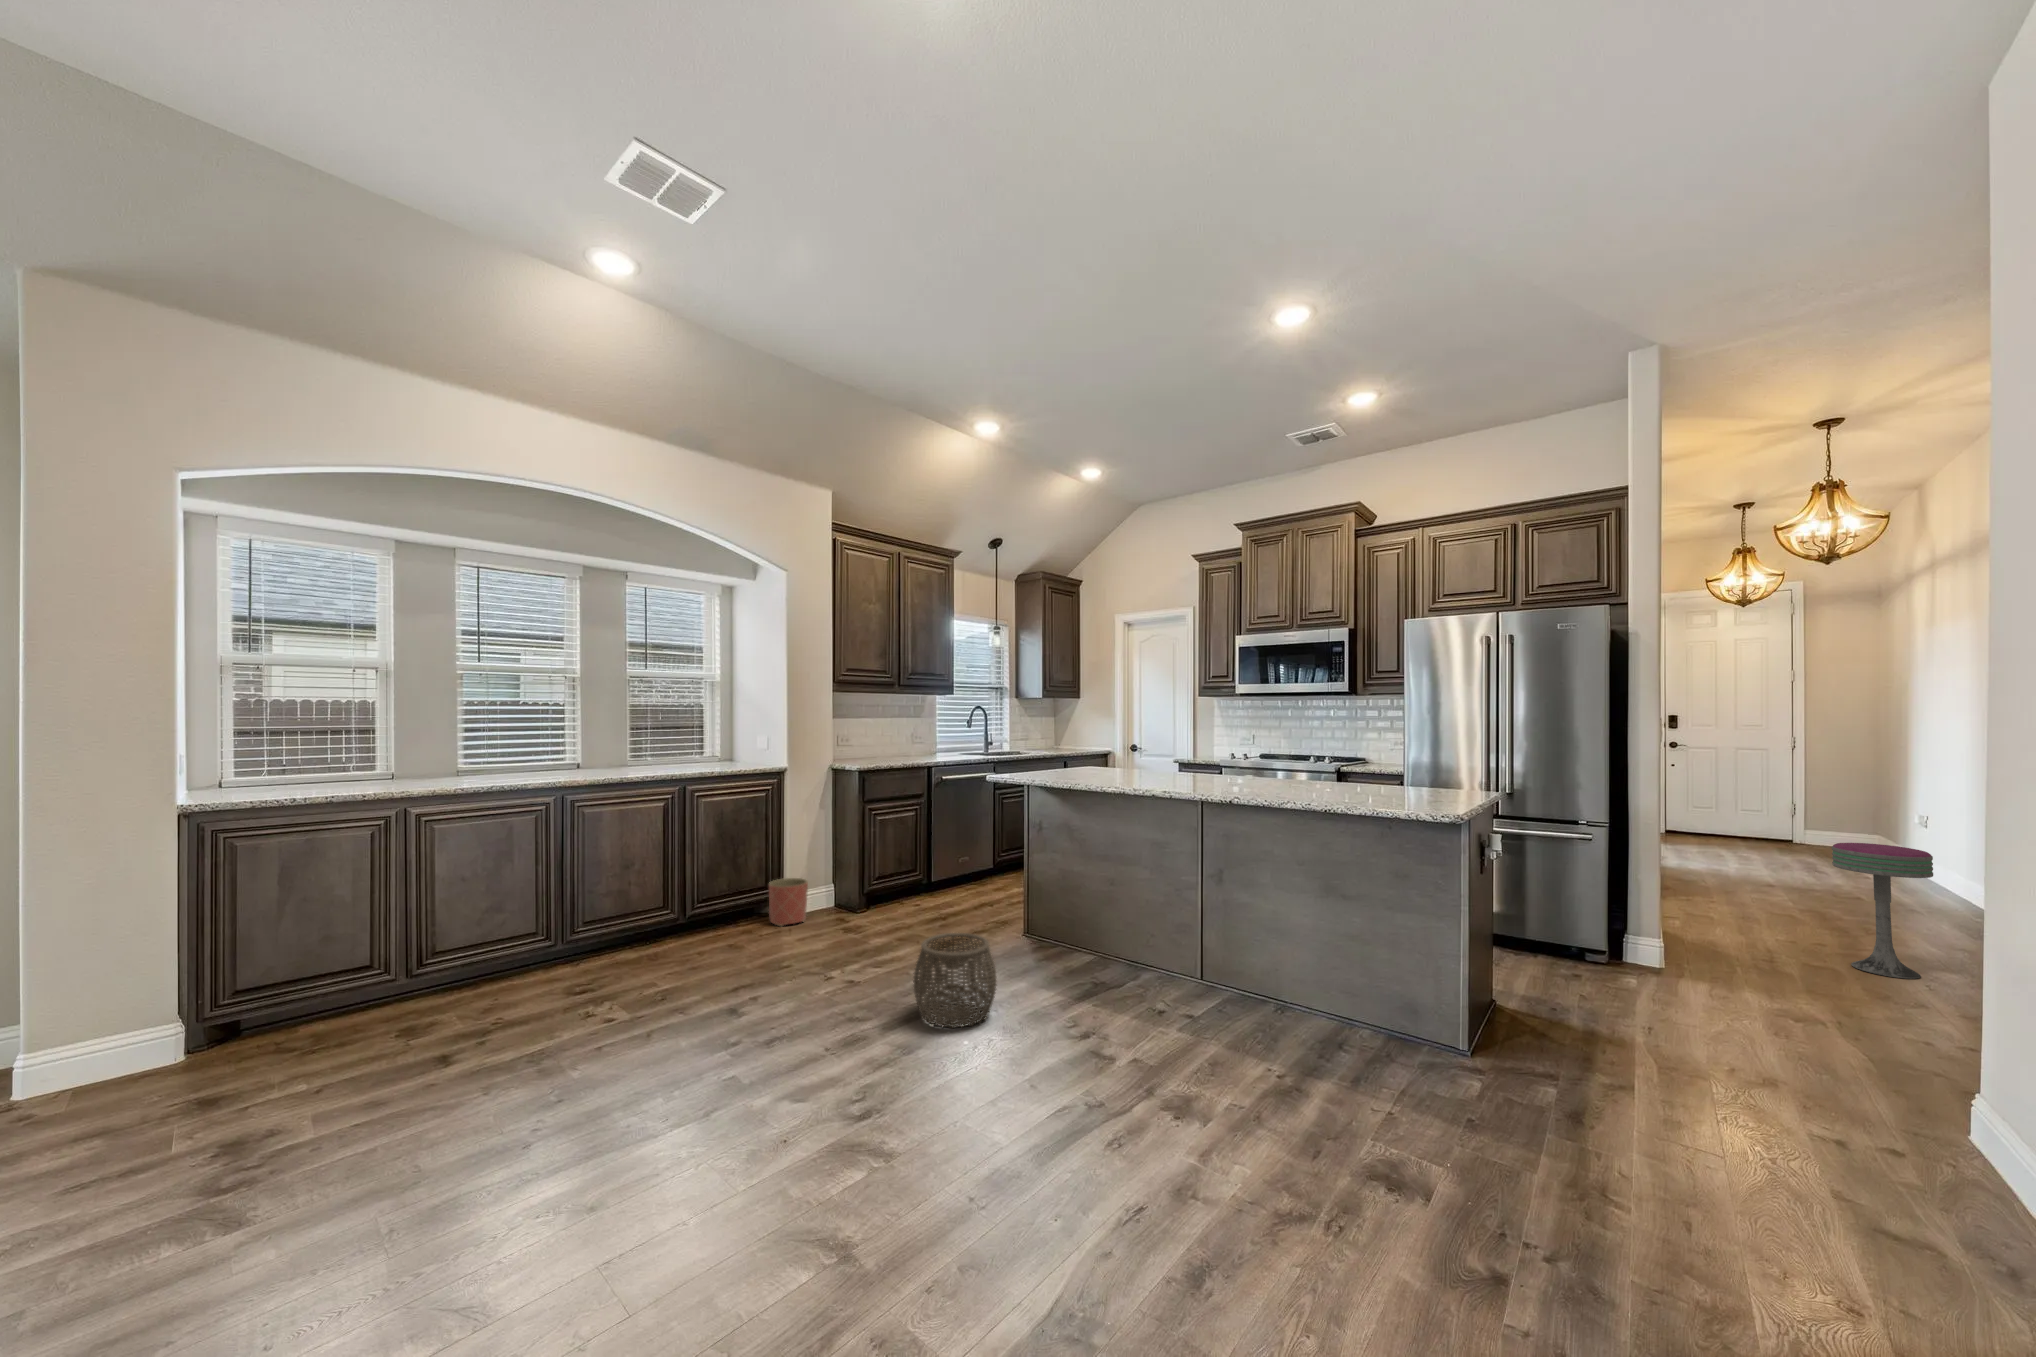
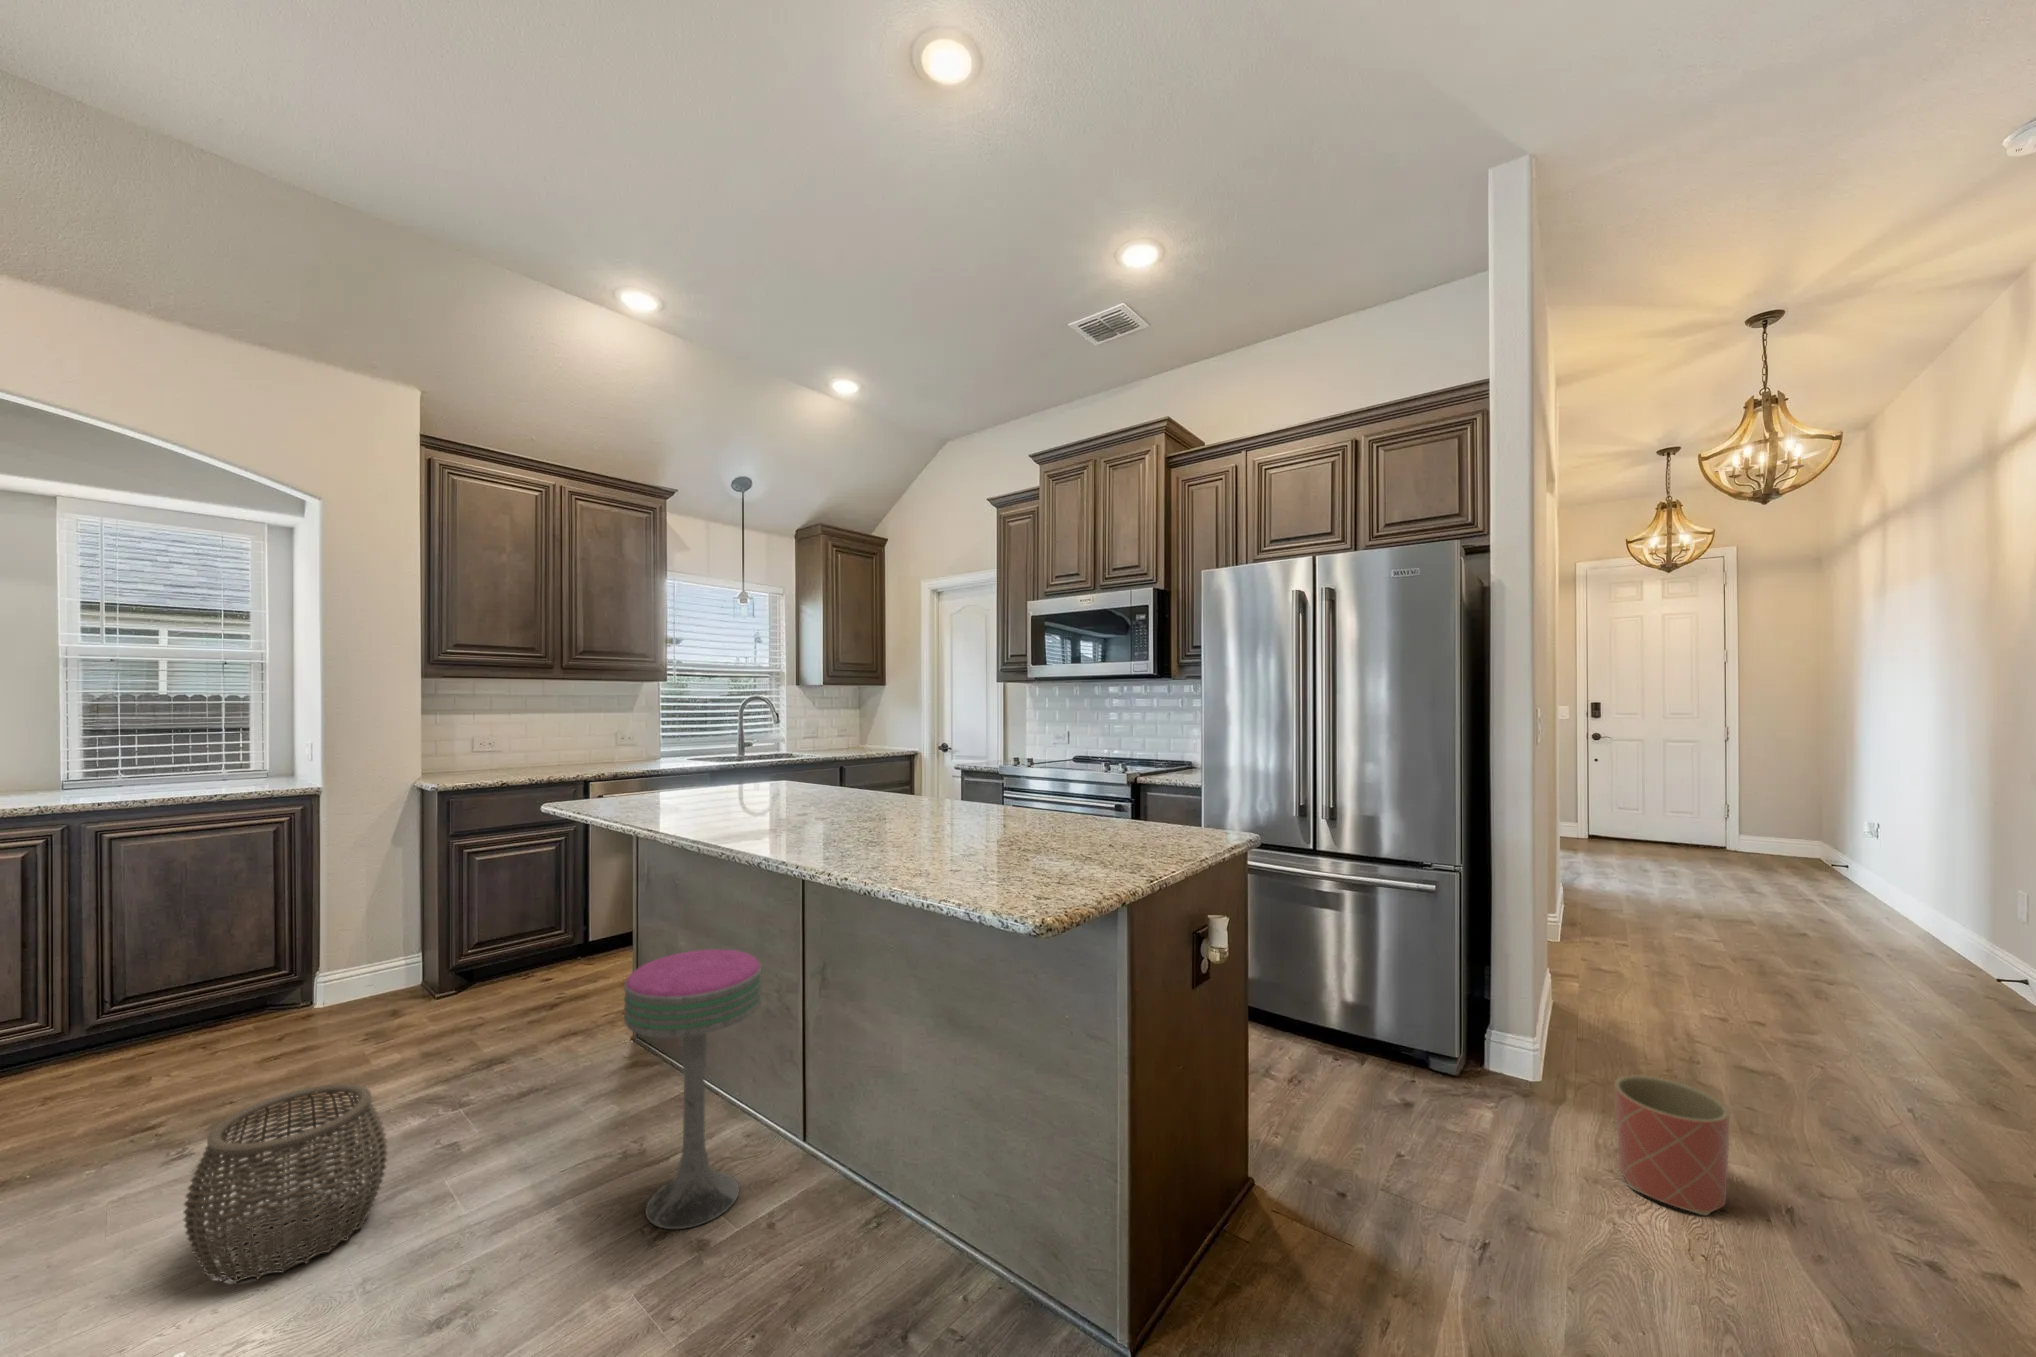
bar stool: present [1832,843,1933,979] -> present [624,949,761,1229]
planter: present [769,878,808,926] -> present [1615,1075,1730,1216]

